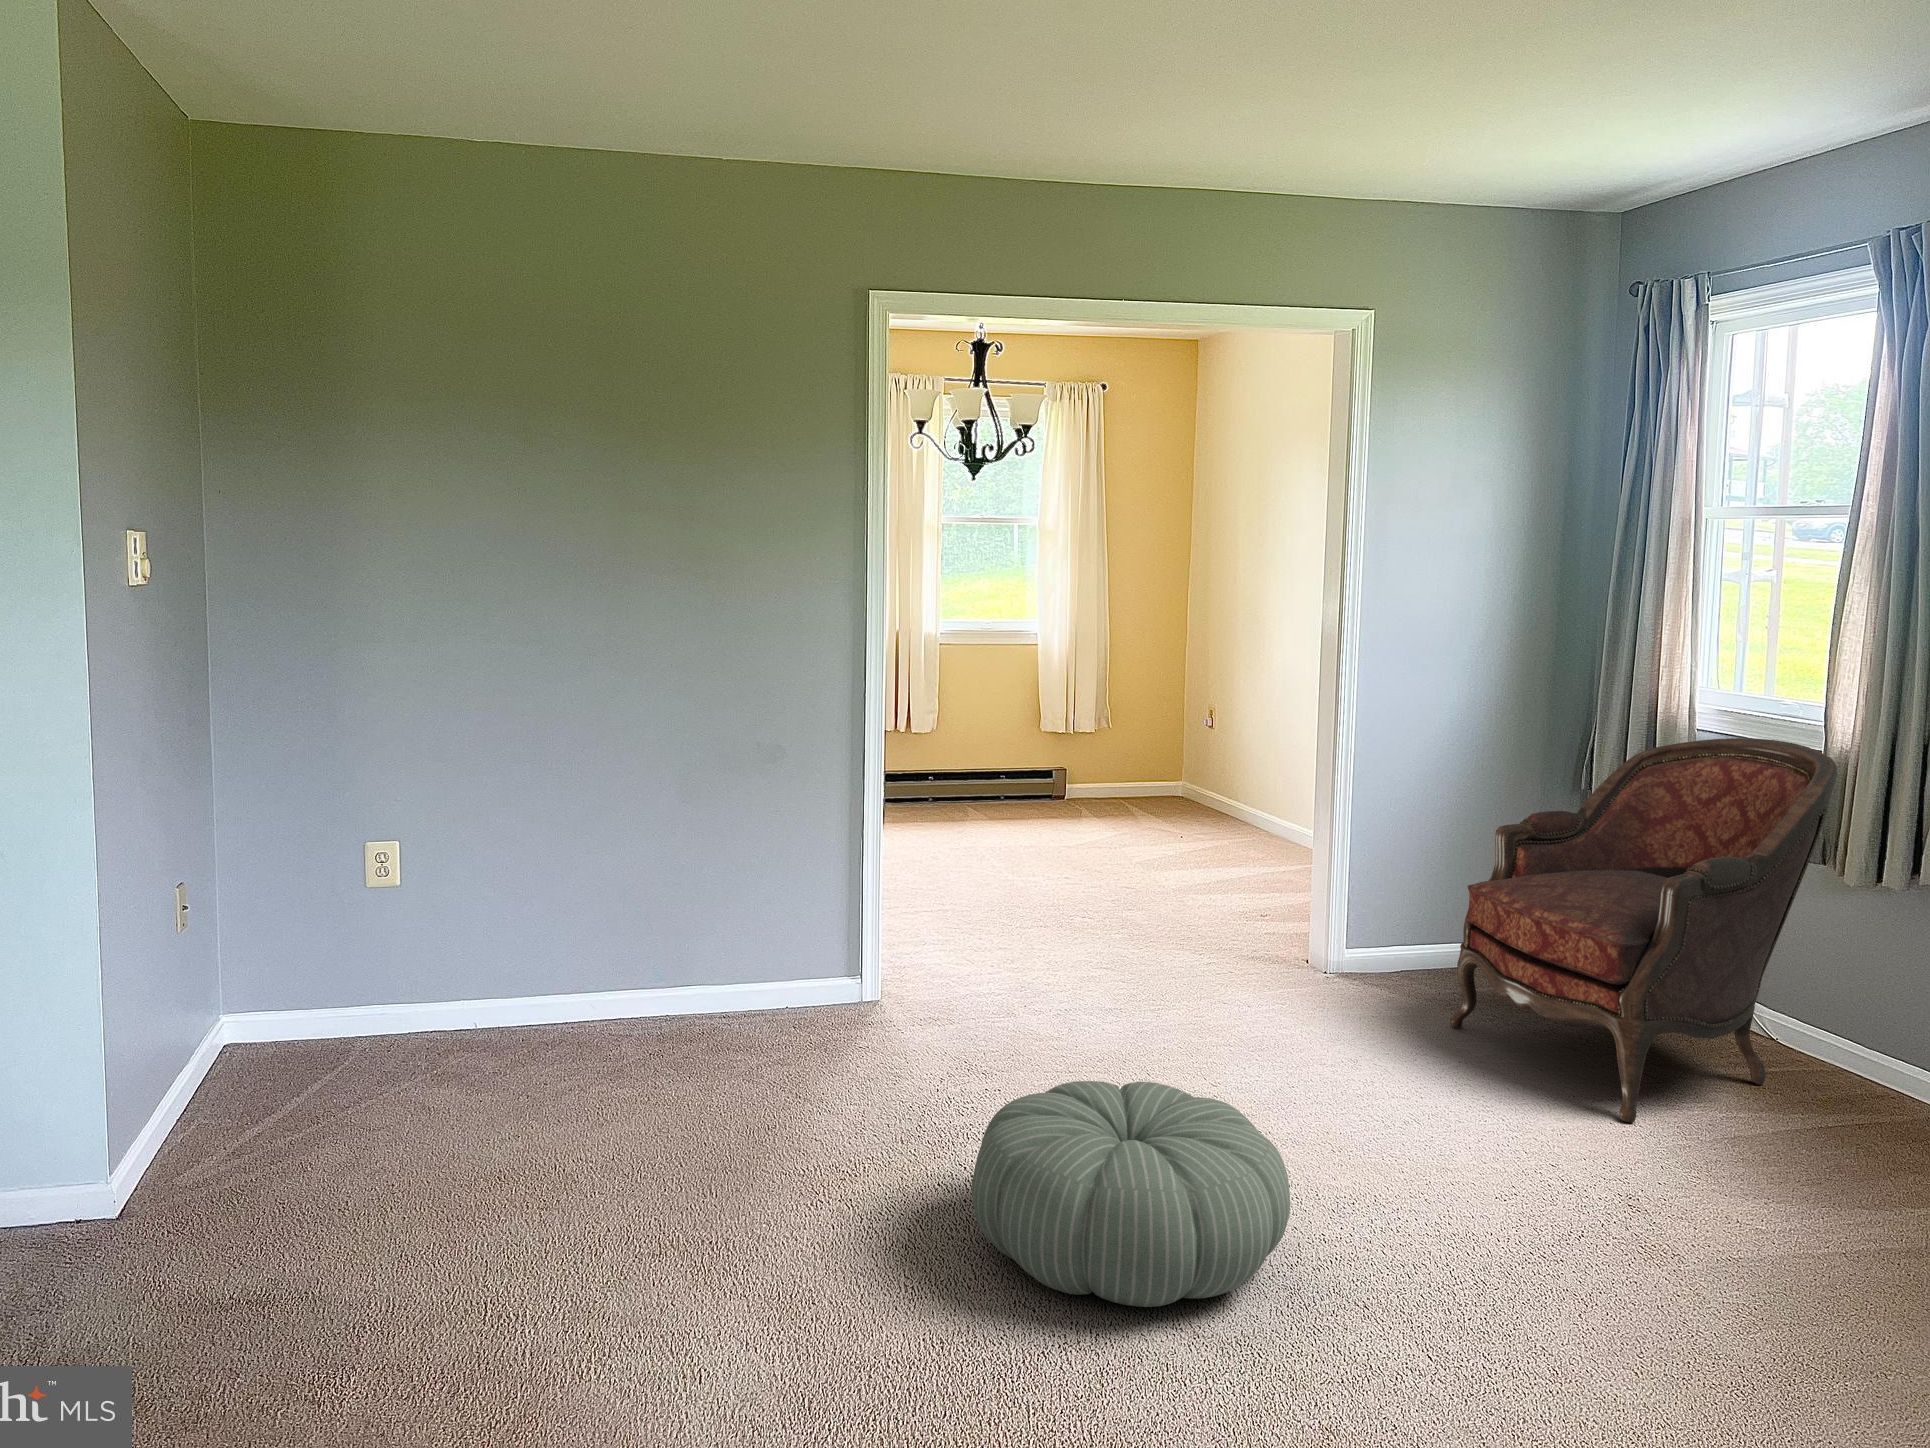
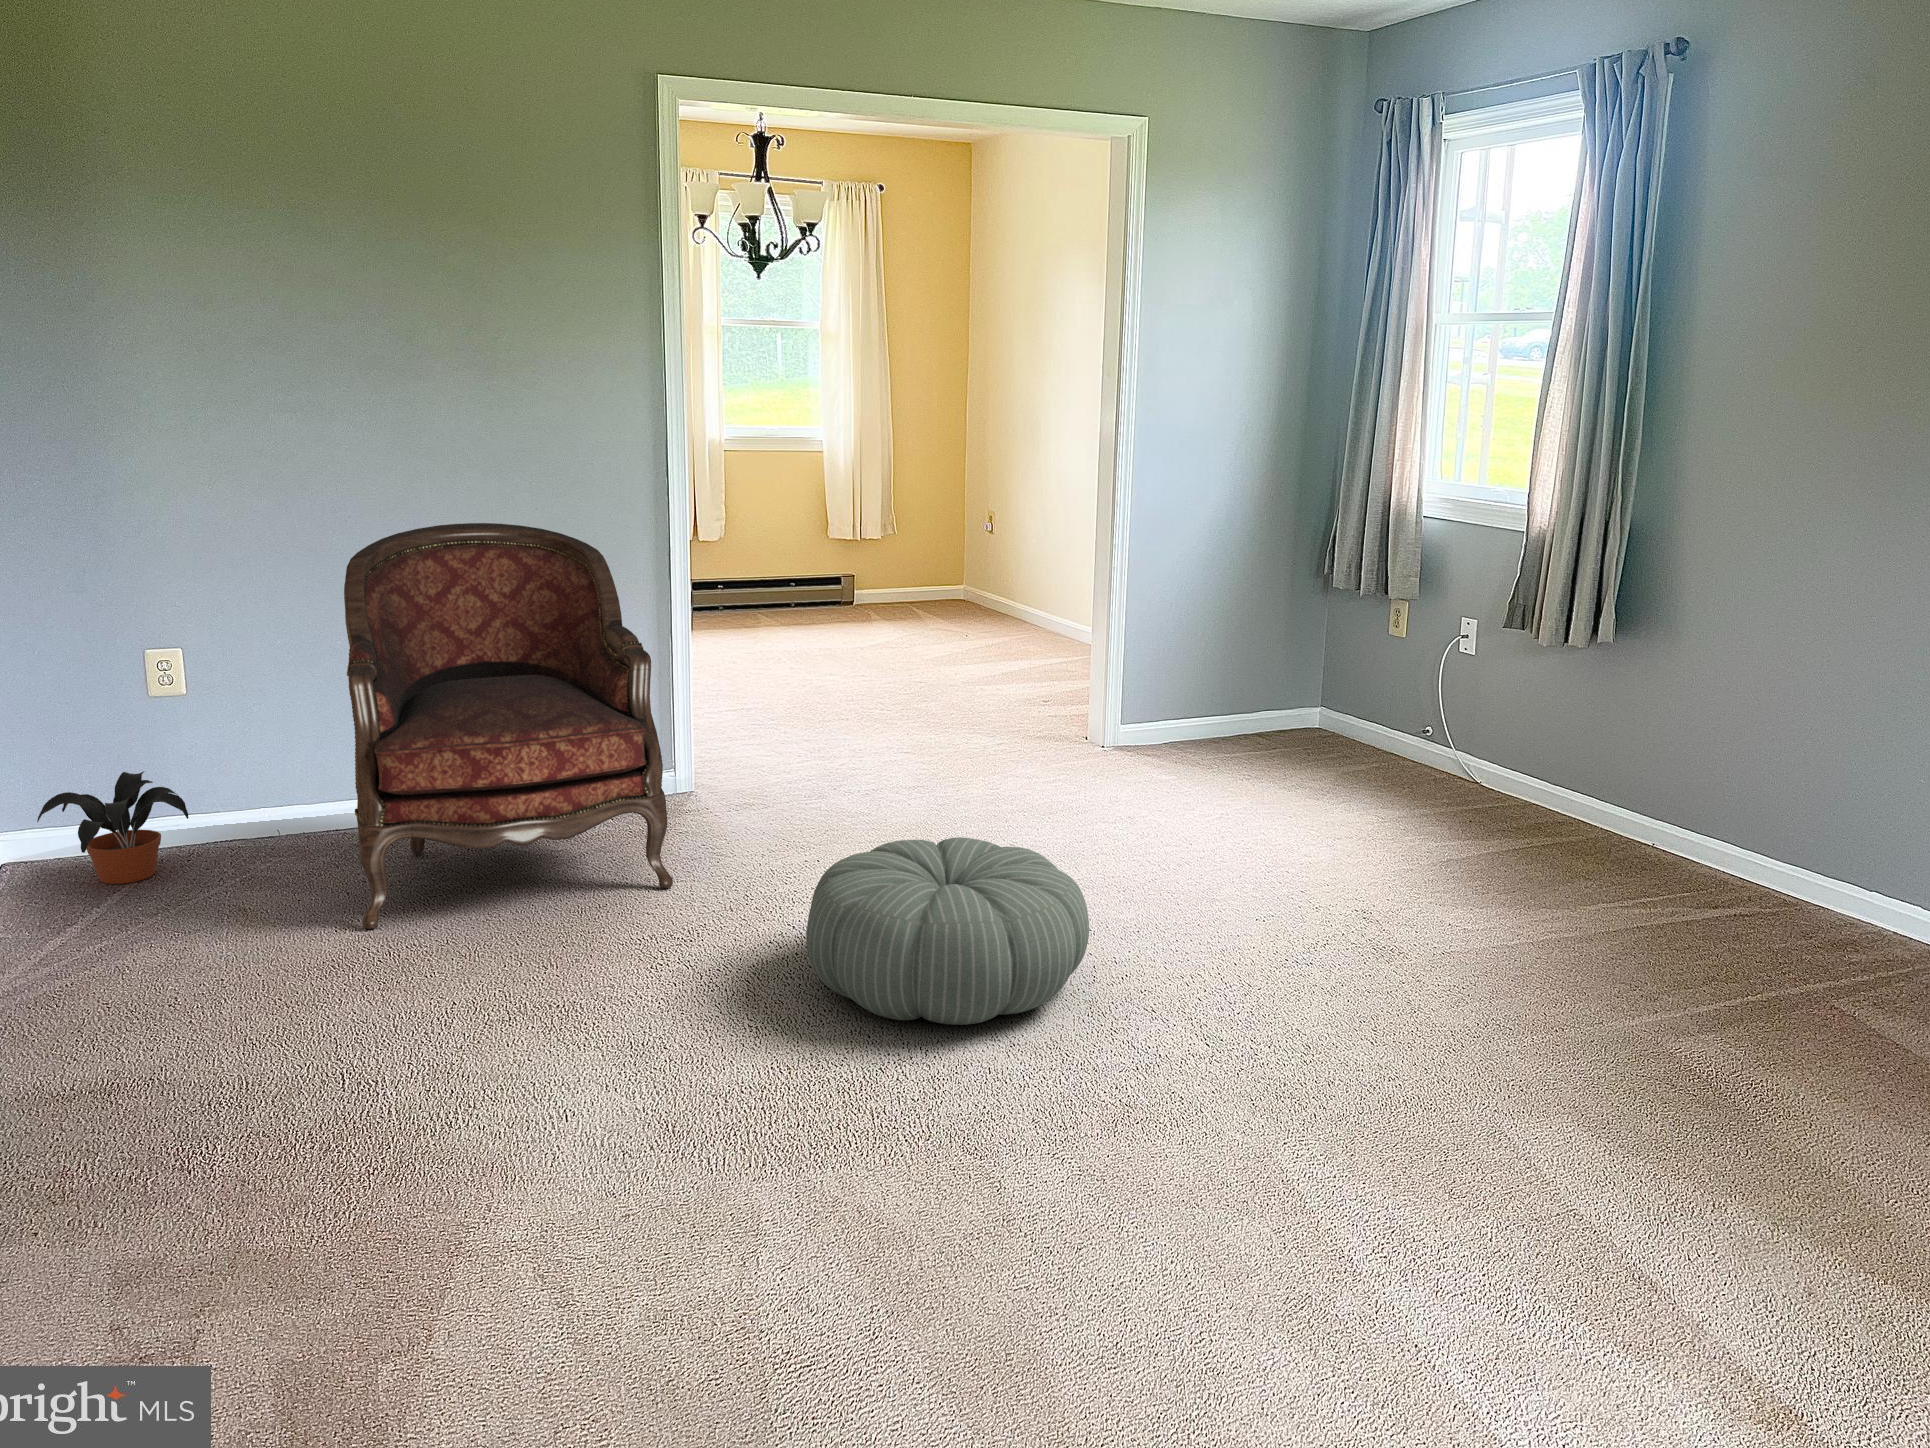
armchair: present [1450,738,1837,1122] -> present [344,523,673,929]
potted plant: none [265,955,397,1066] -> present [37,771,189,884]

